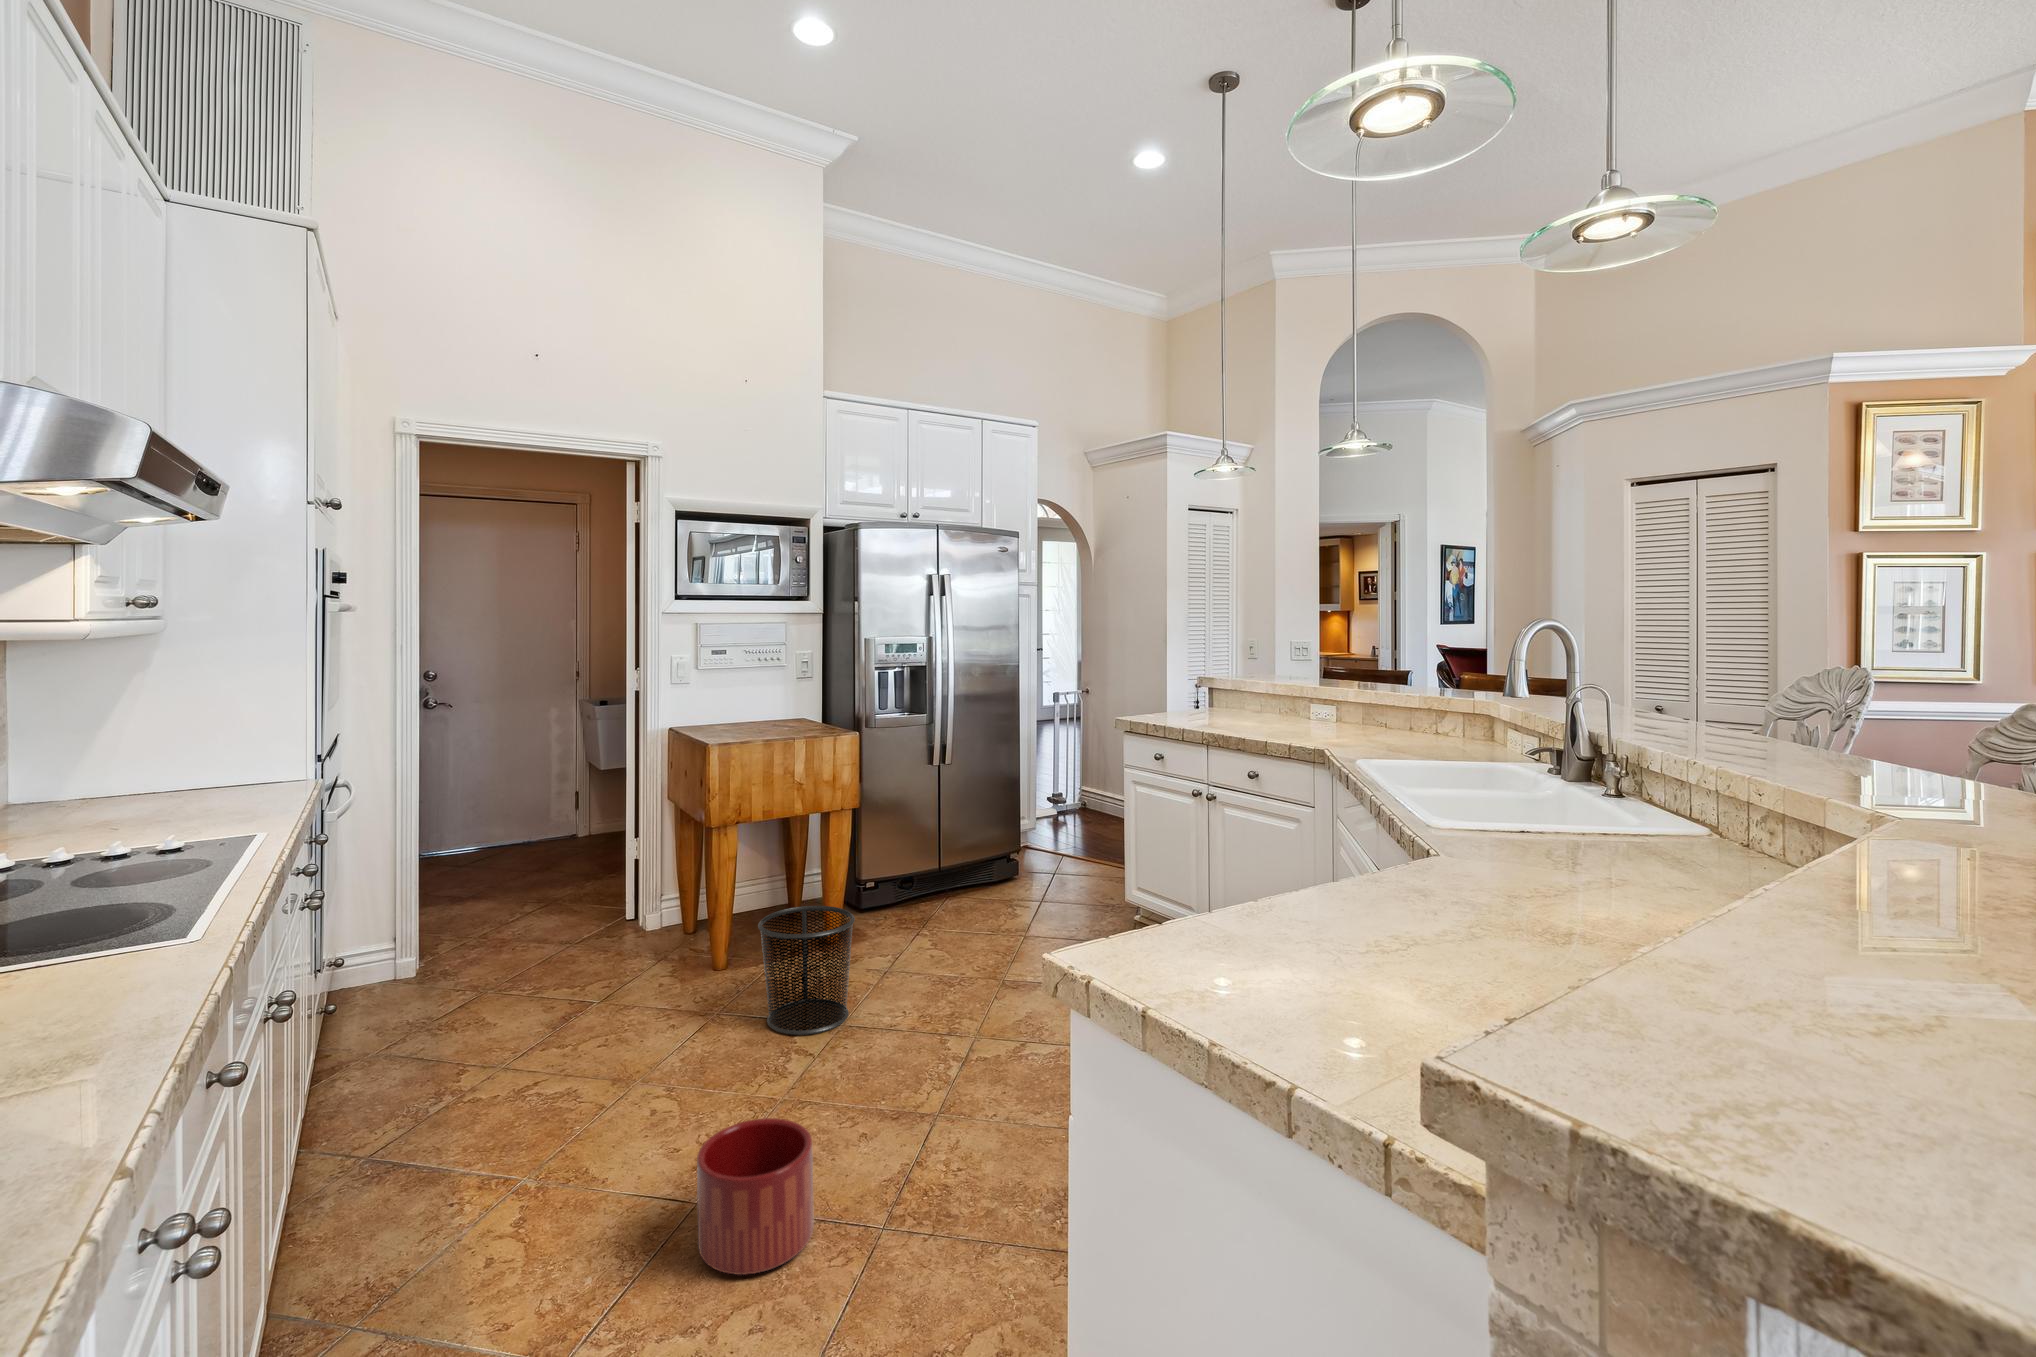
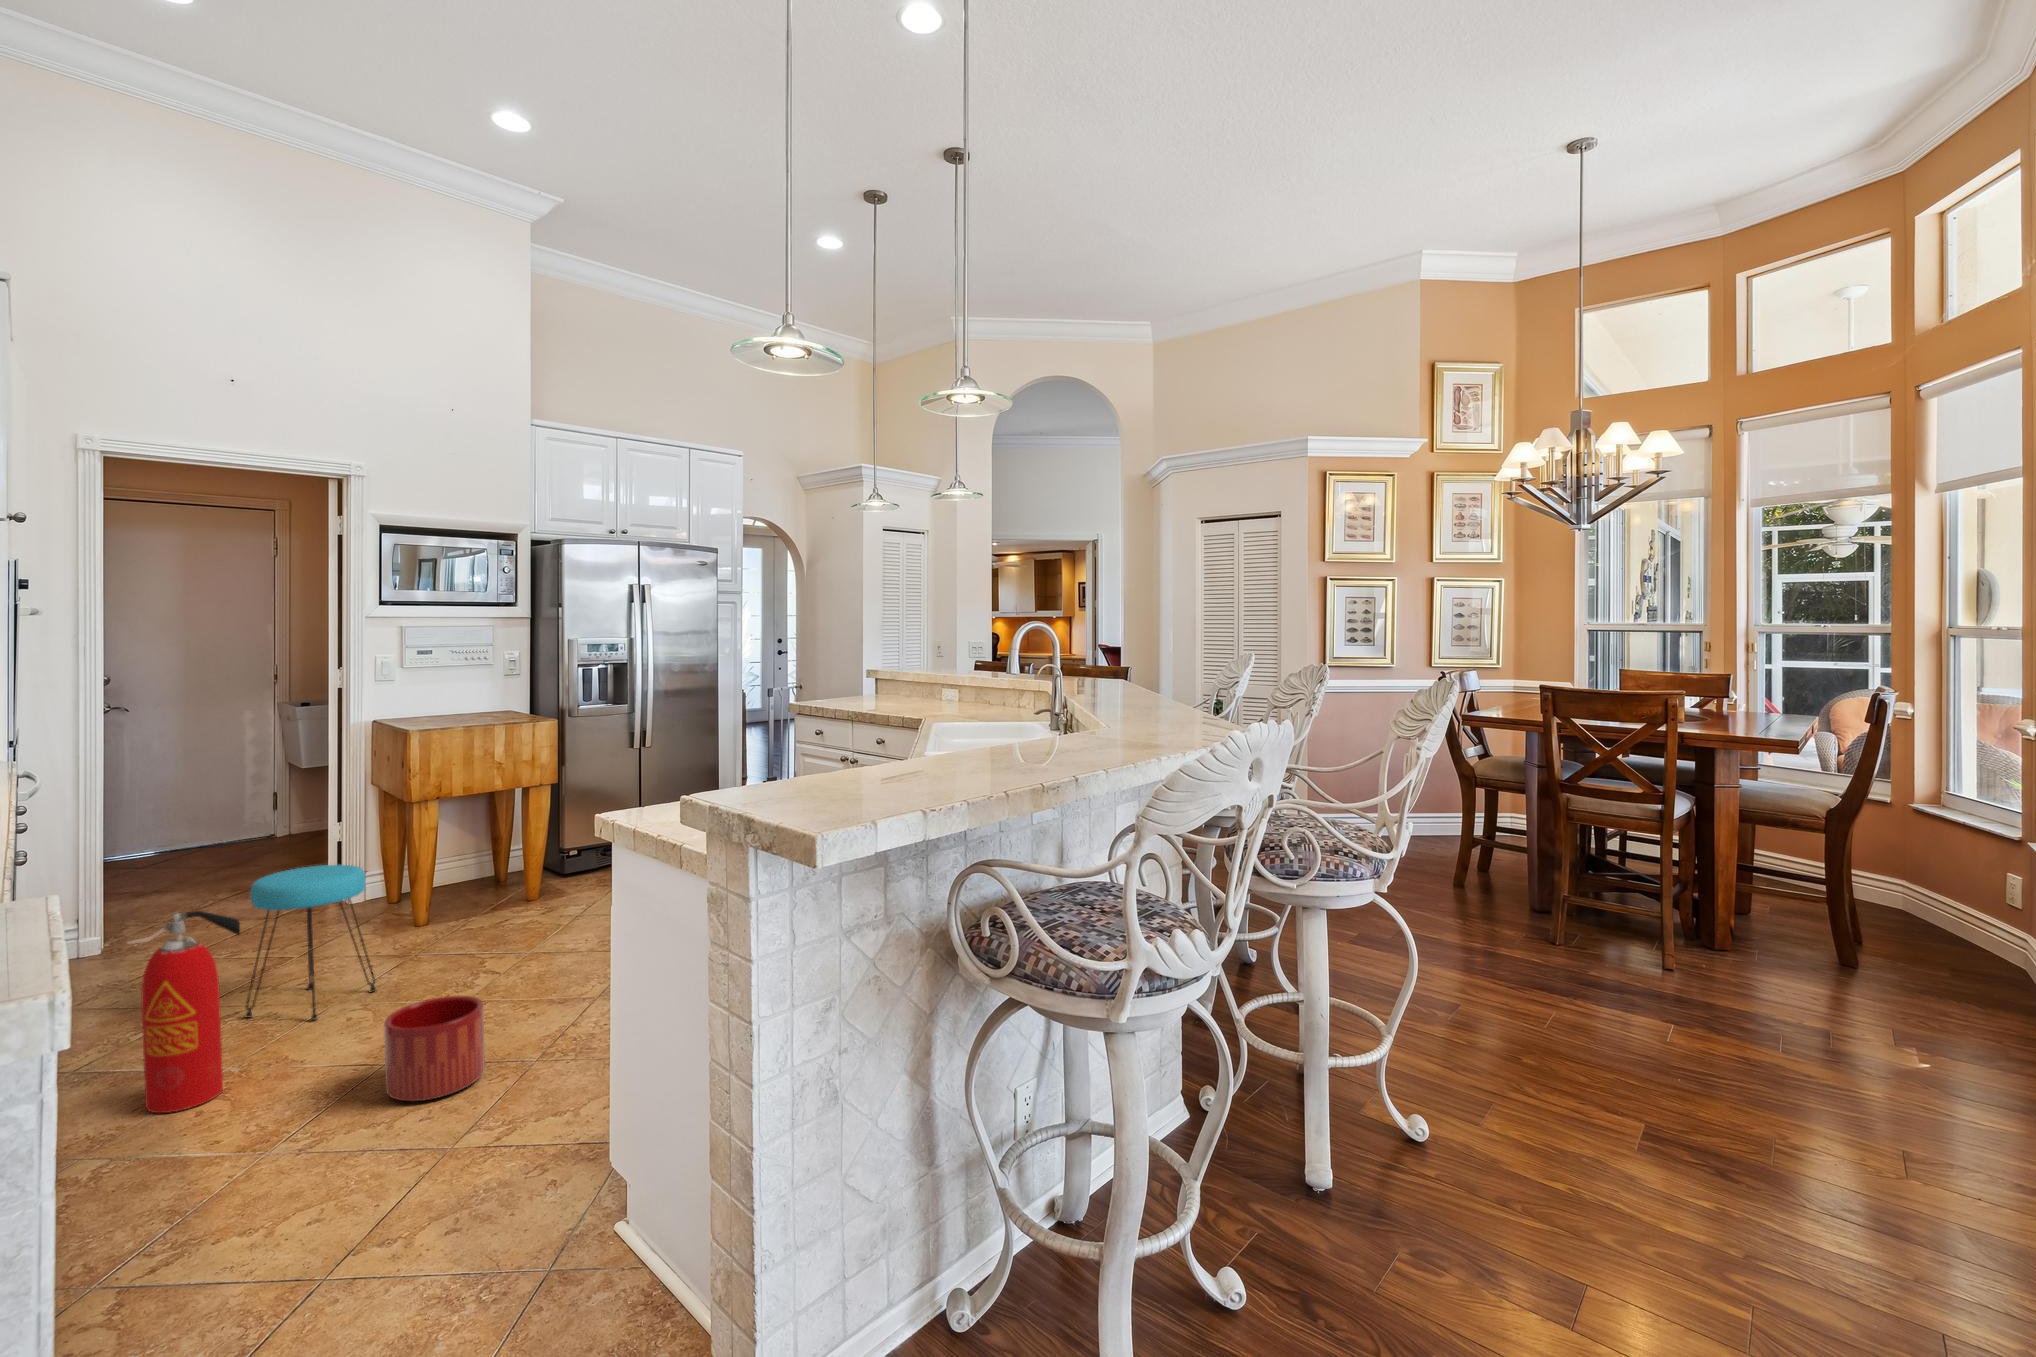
waste bin: present [758,906,855,1035] -> none [455,860,545,964]
stool: none [543,910,679,1104] -> present [245,865,376,1019]
fire extinguisher: none [417,989,537,1244] -> present [128,911,240,1113]

